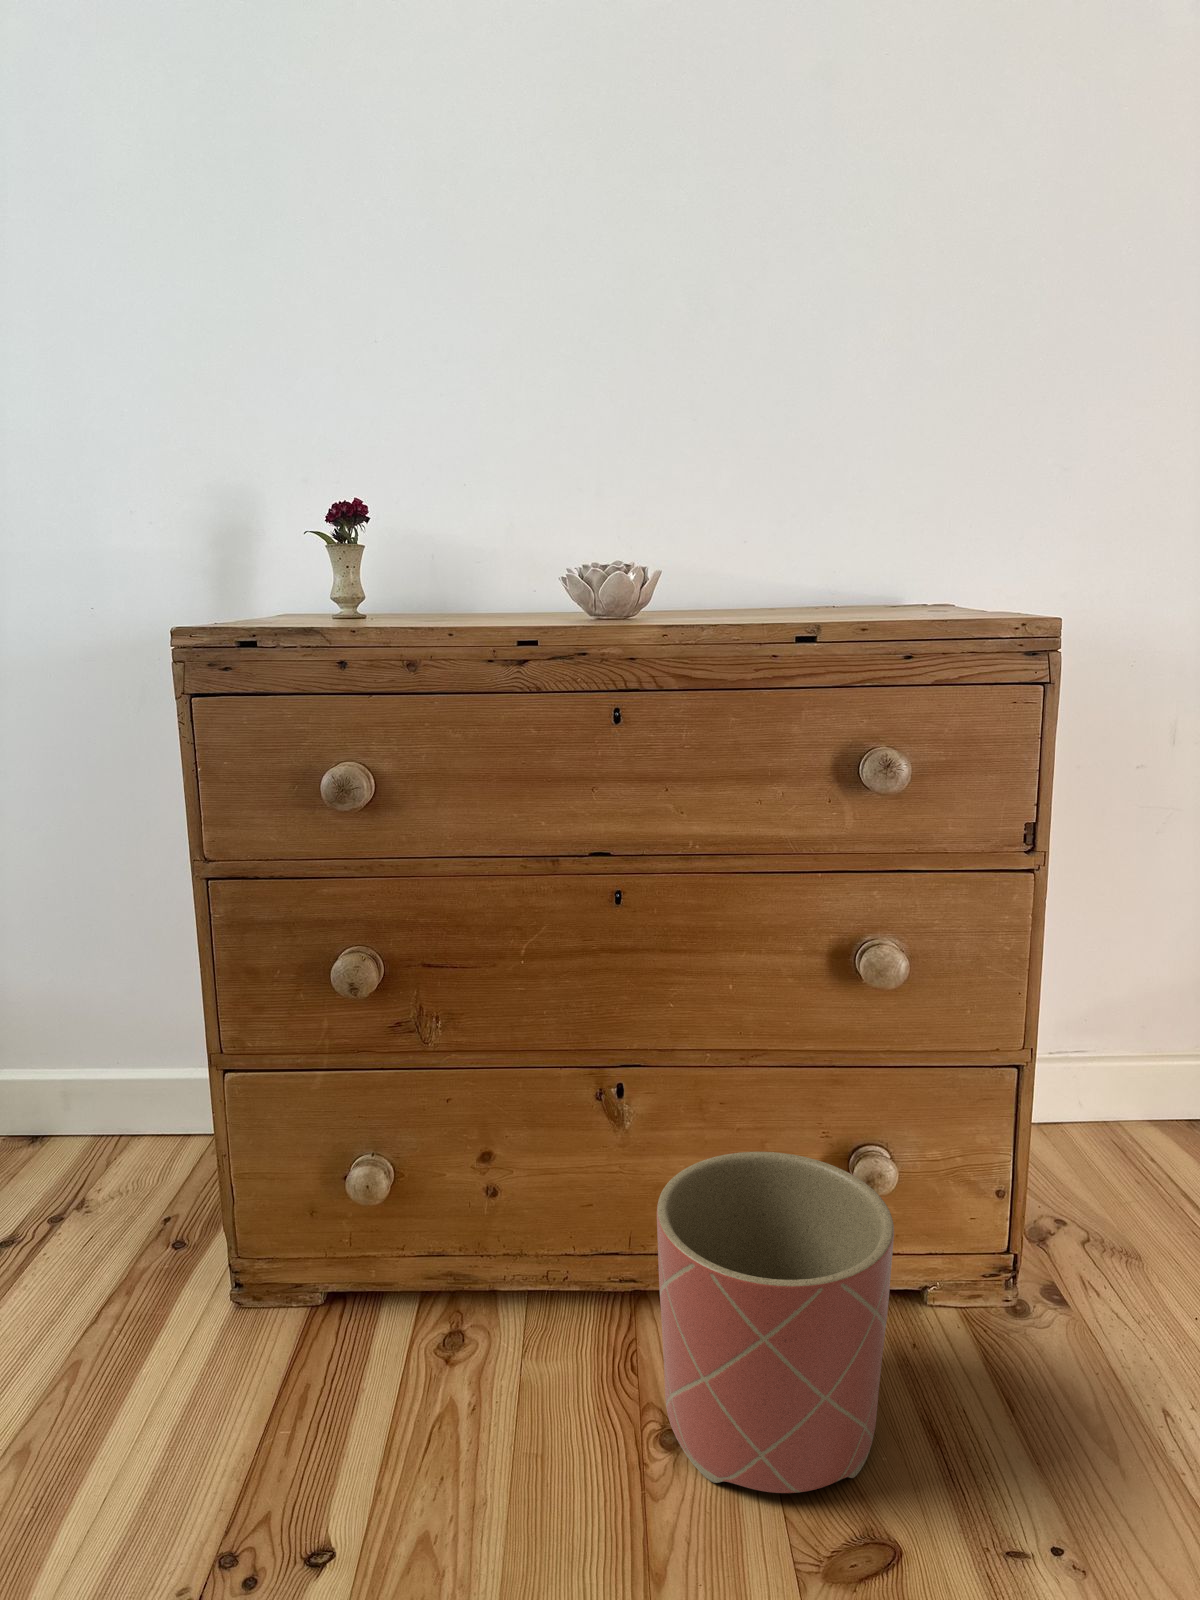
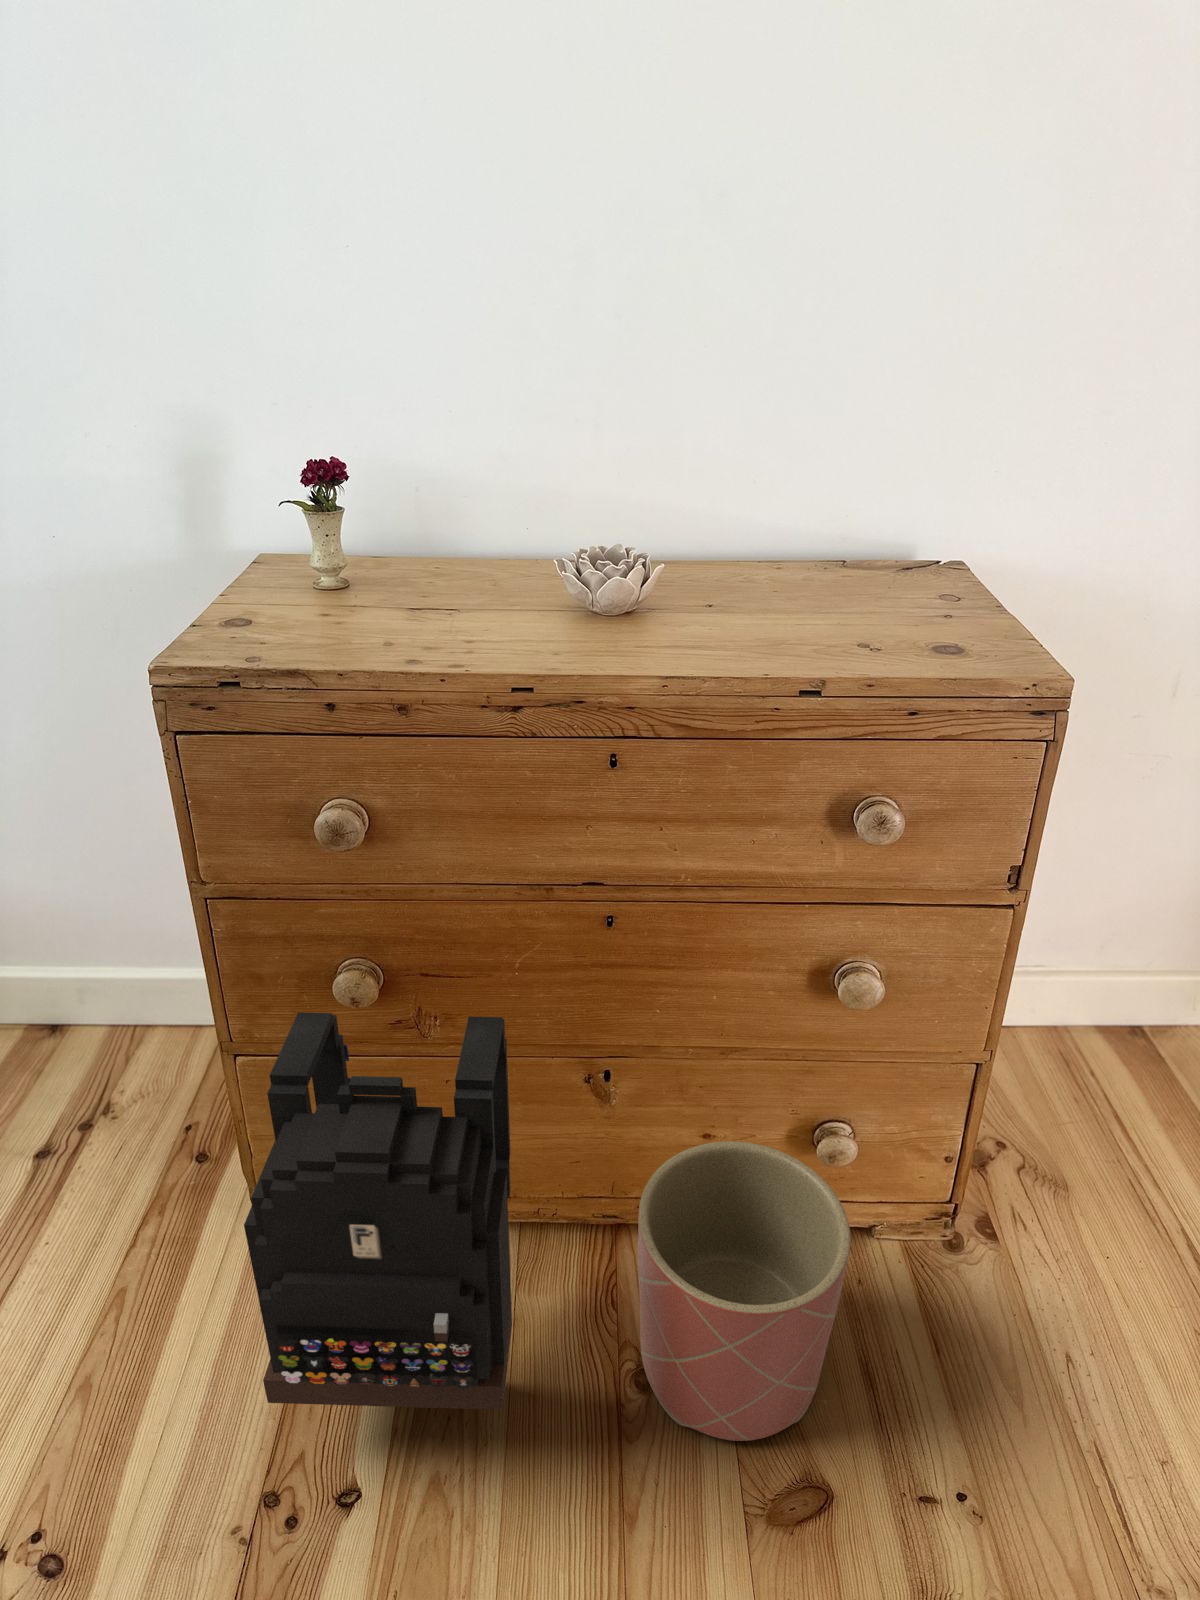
backpack: none [224,984,517,1448] -> present [244,1012,512,1410]

